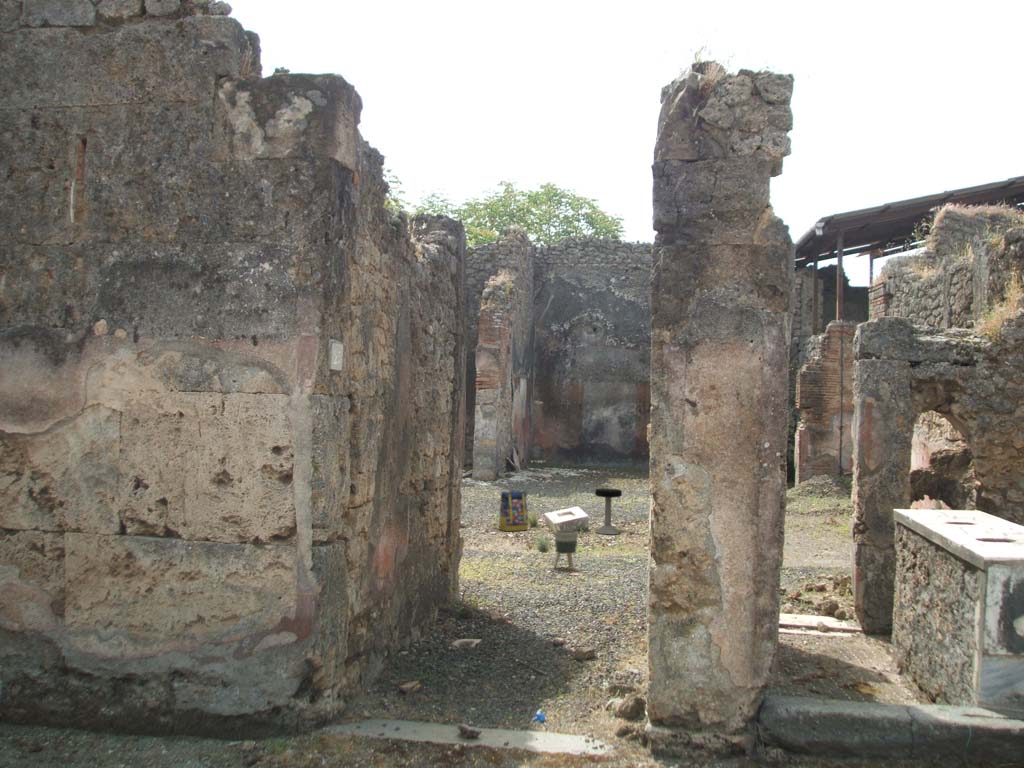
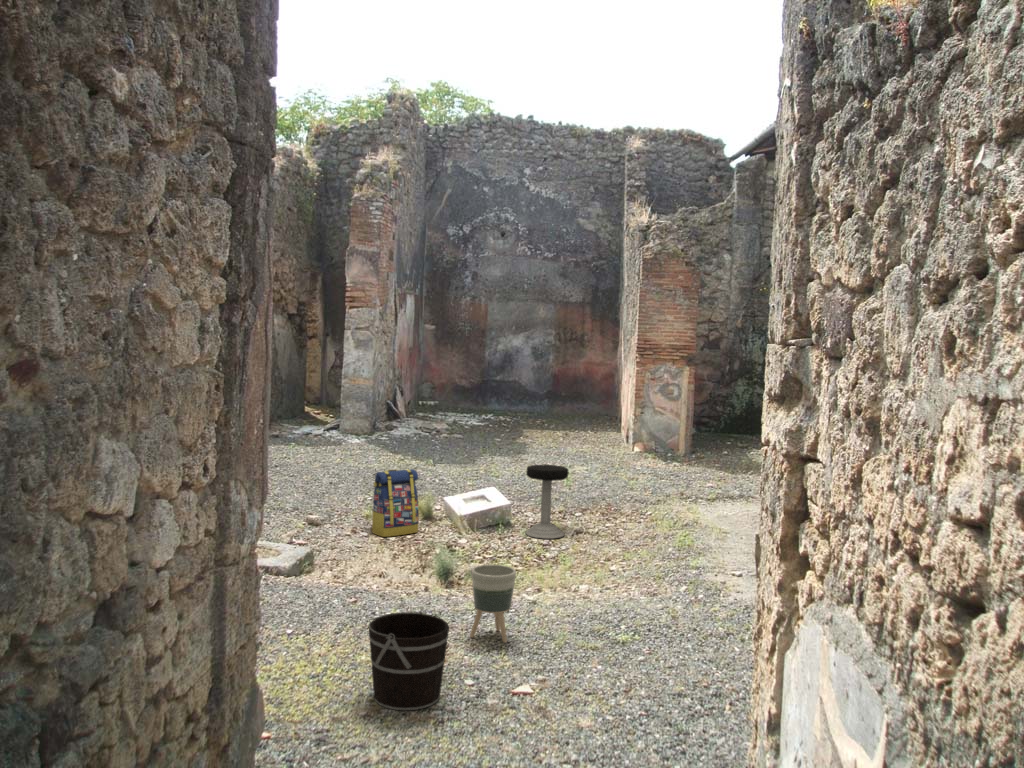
bucket: none [501,543,541,587] -> present [369,609,449,710]

